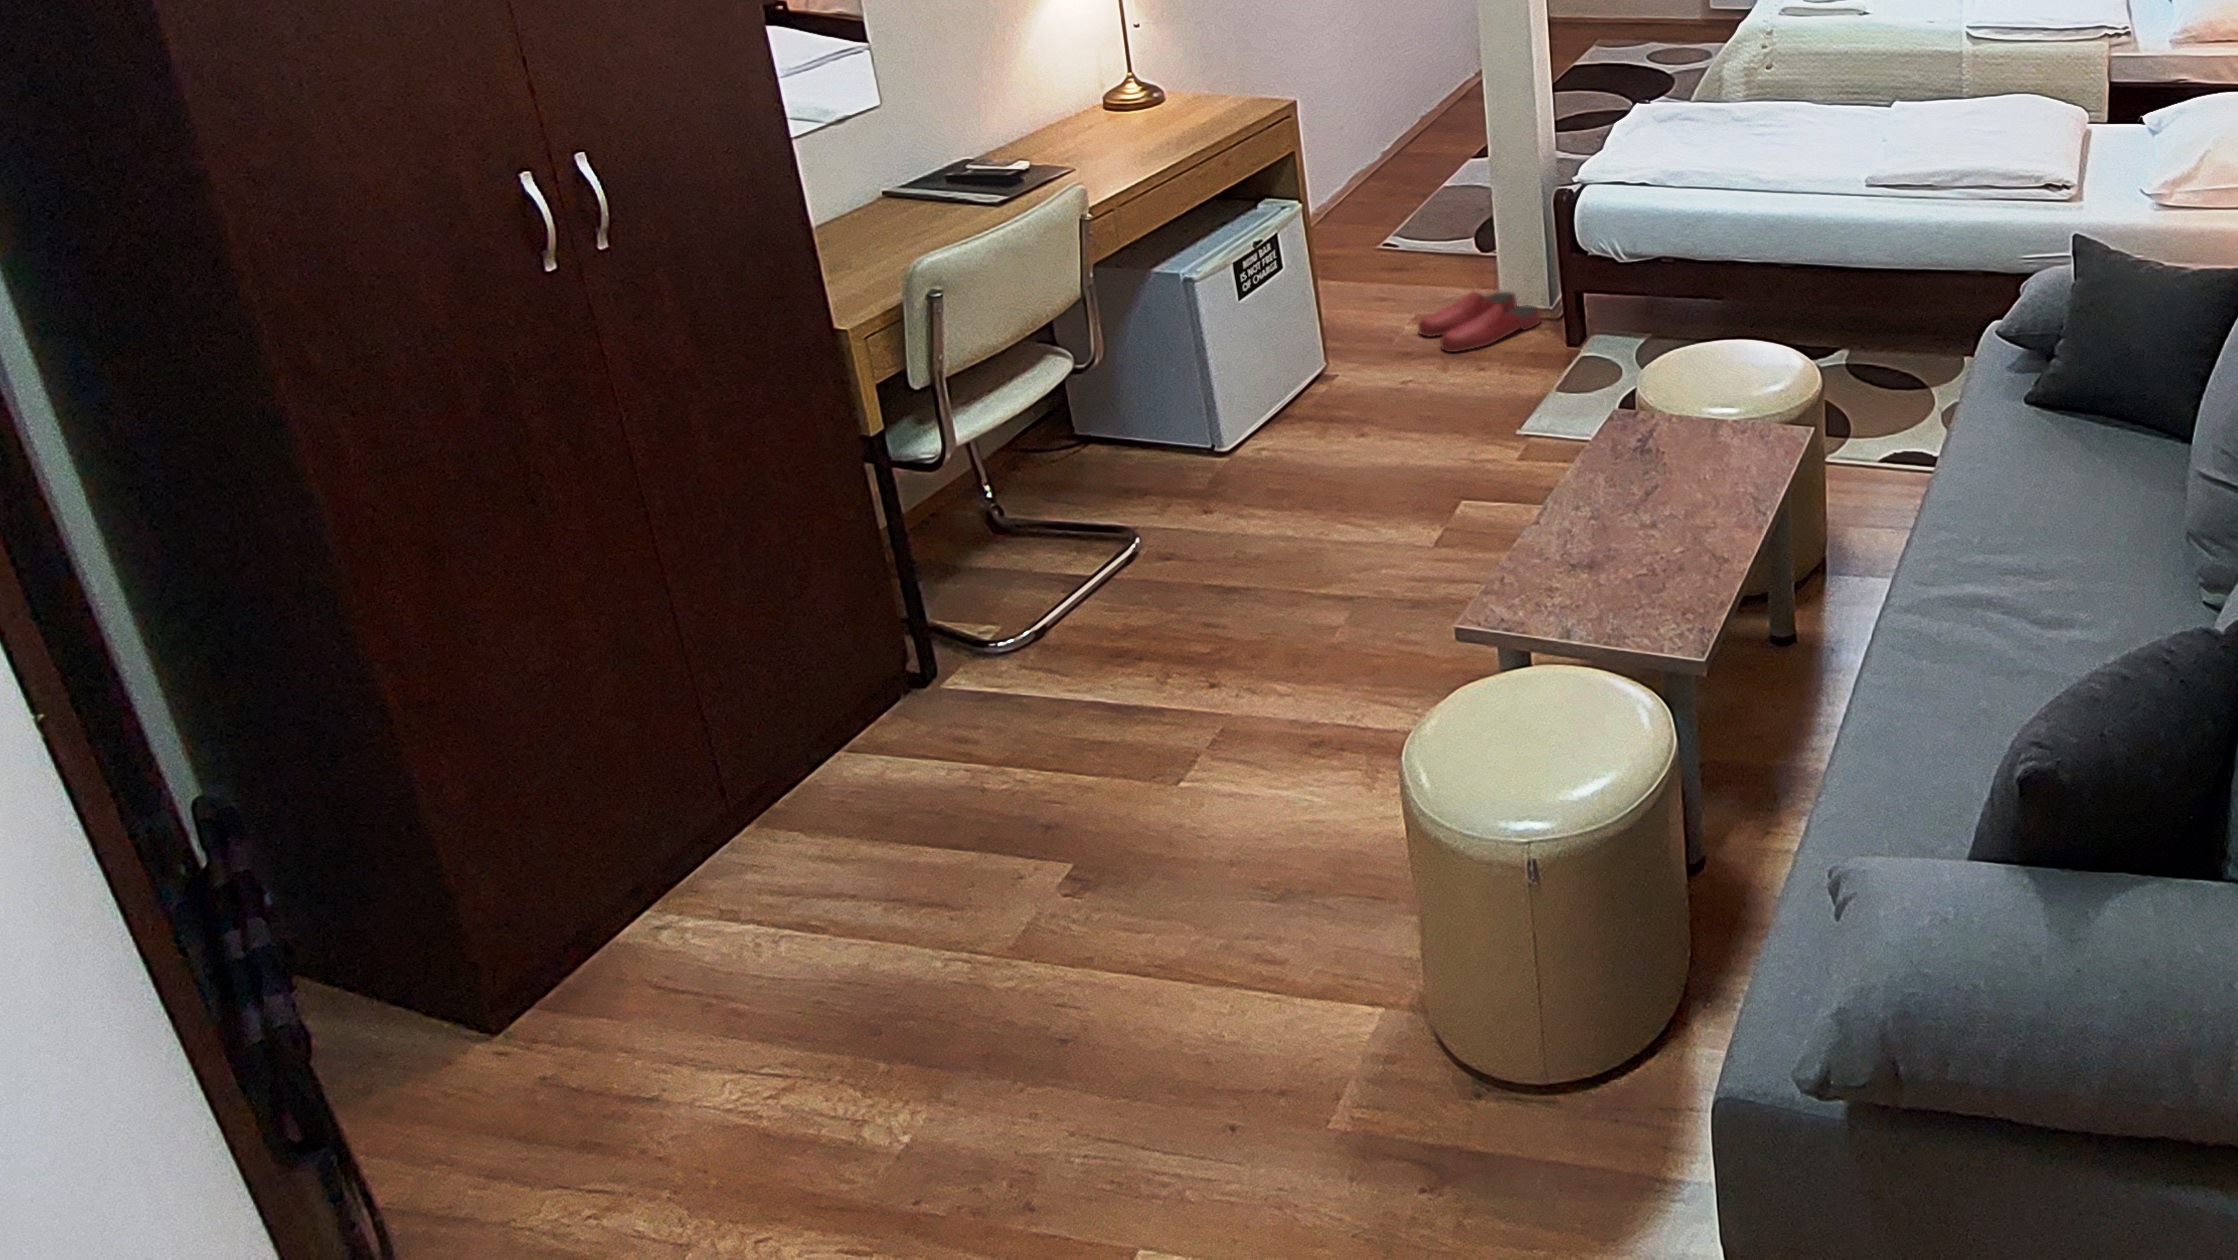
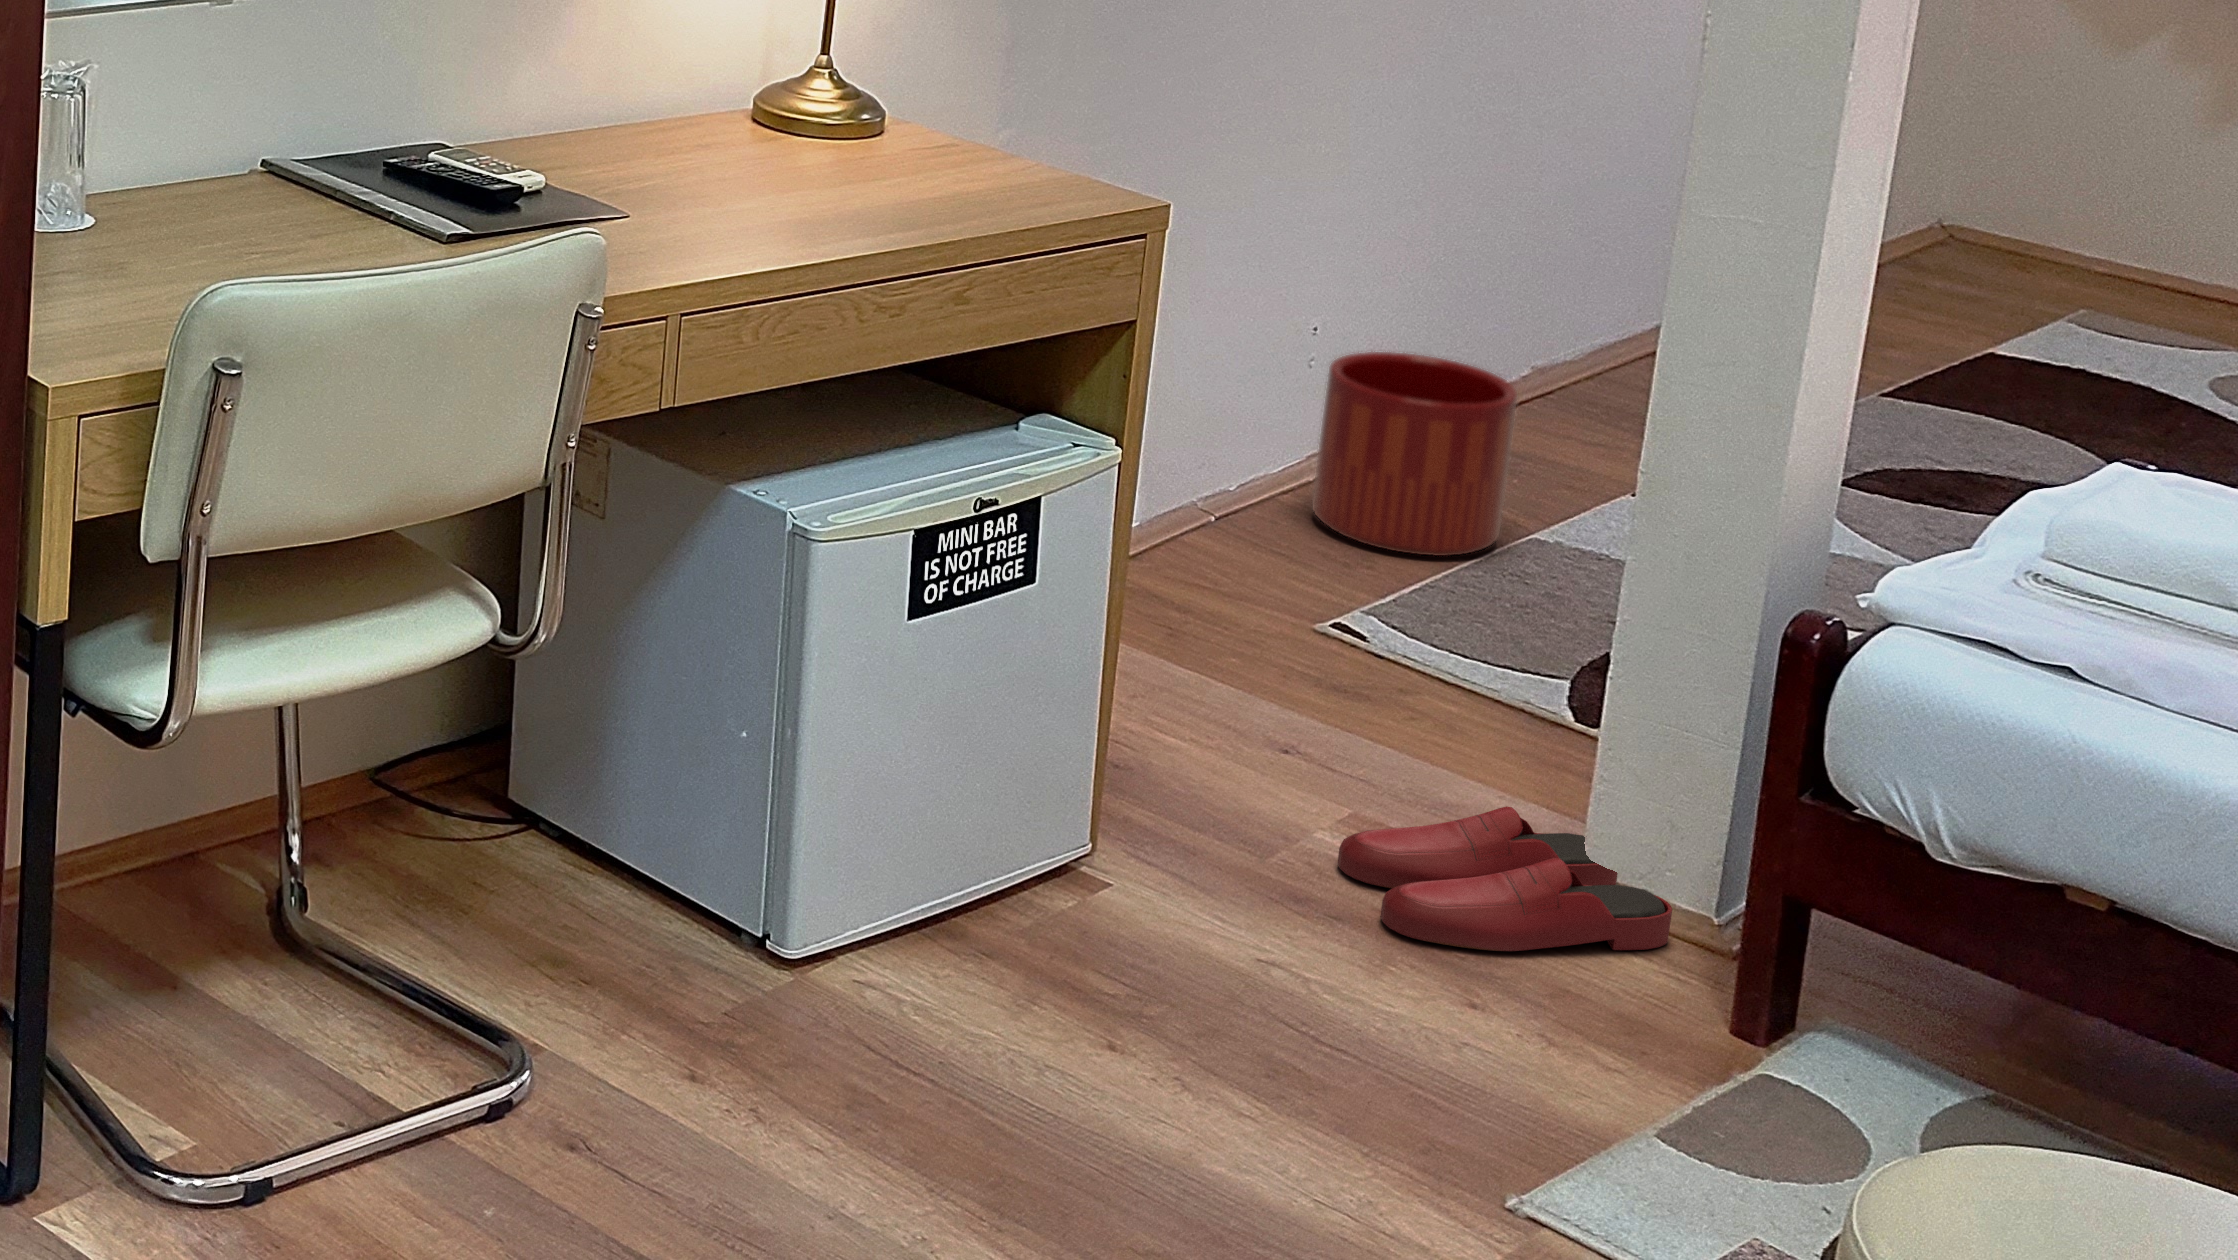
planter: none [1352,120,1431,201] -> present [1312,352,1517,556]

